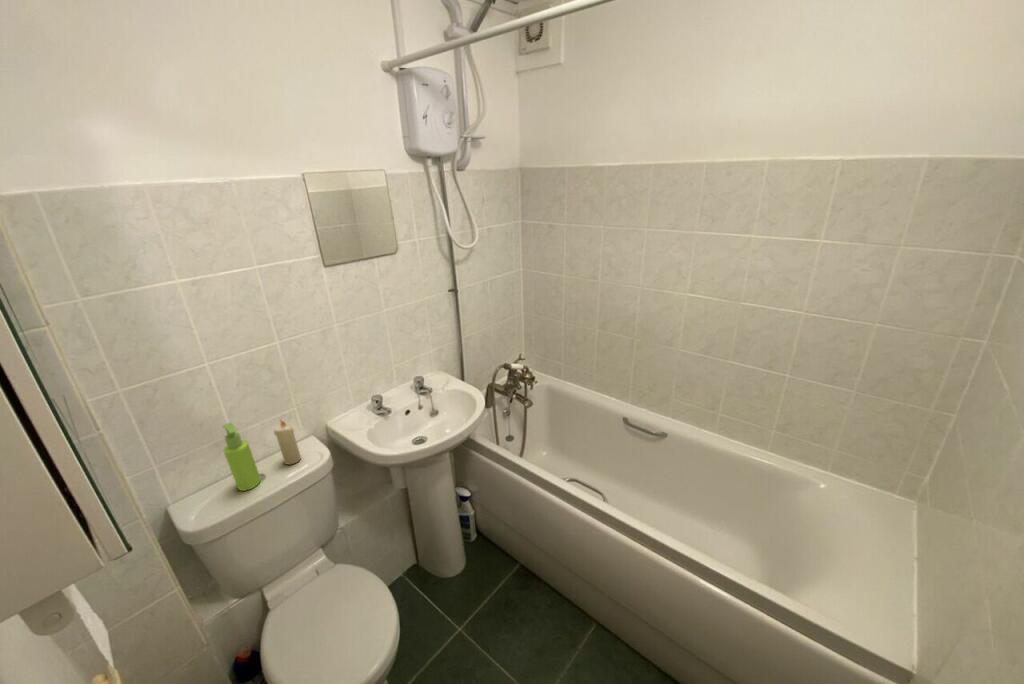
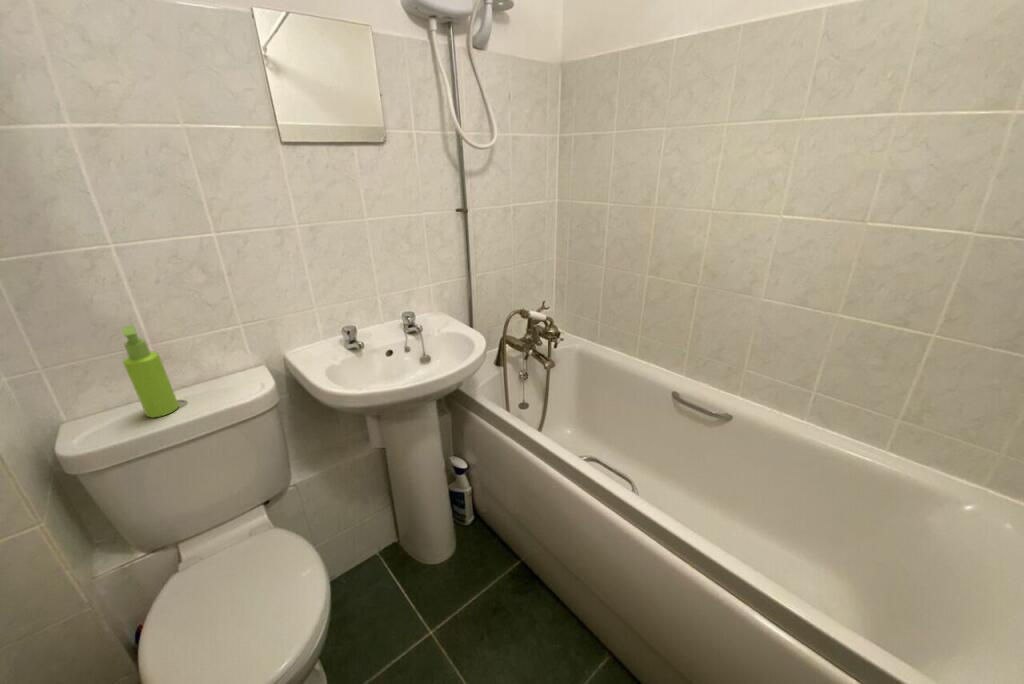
candle: present [274,420,301,465] -> none [199,332,238,394]

